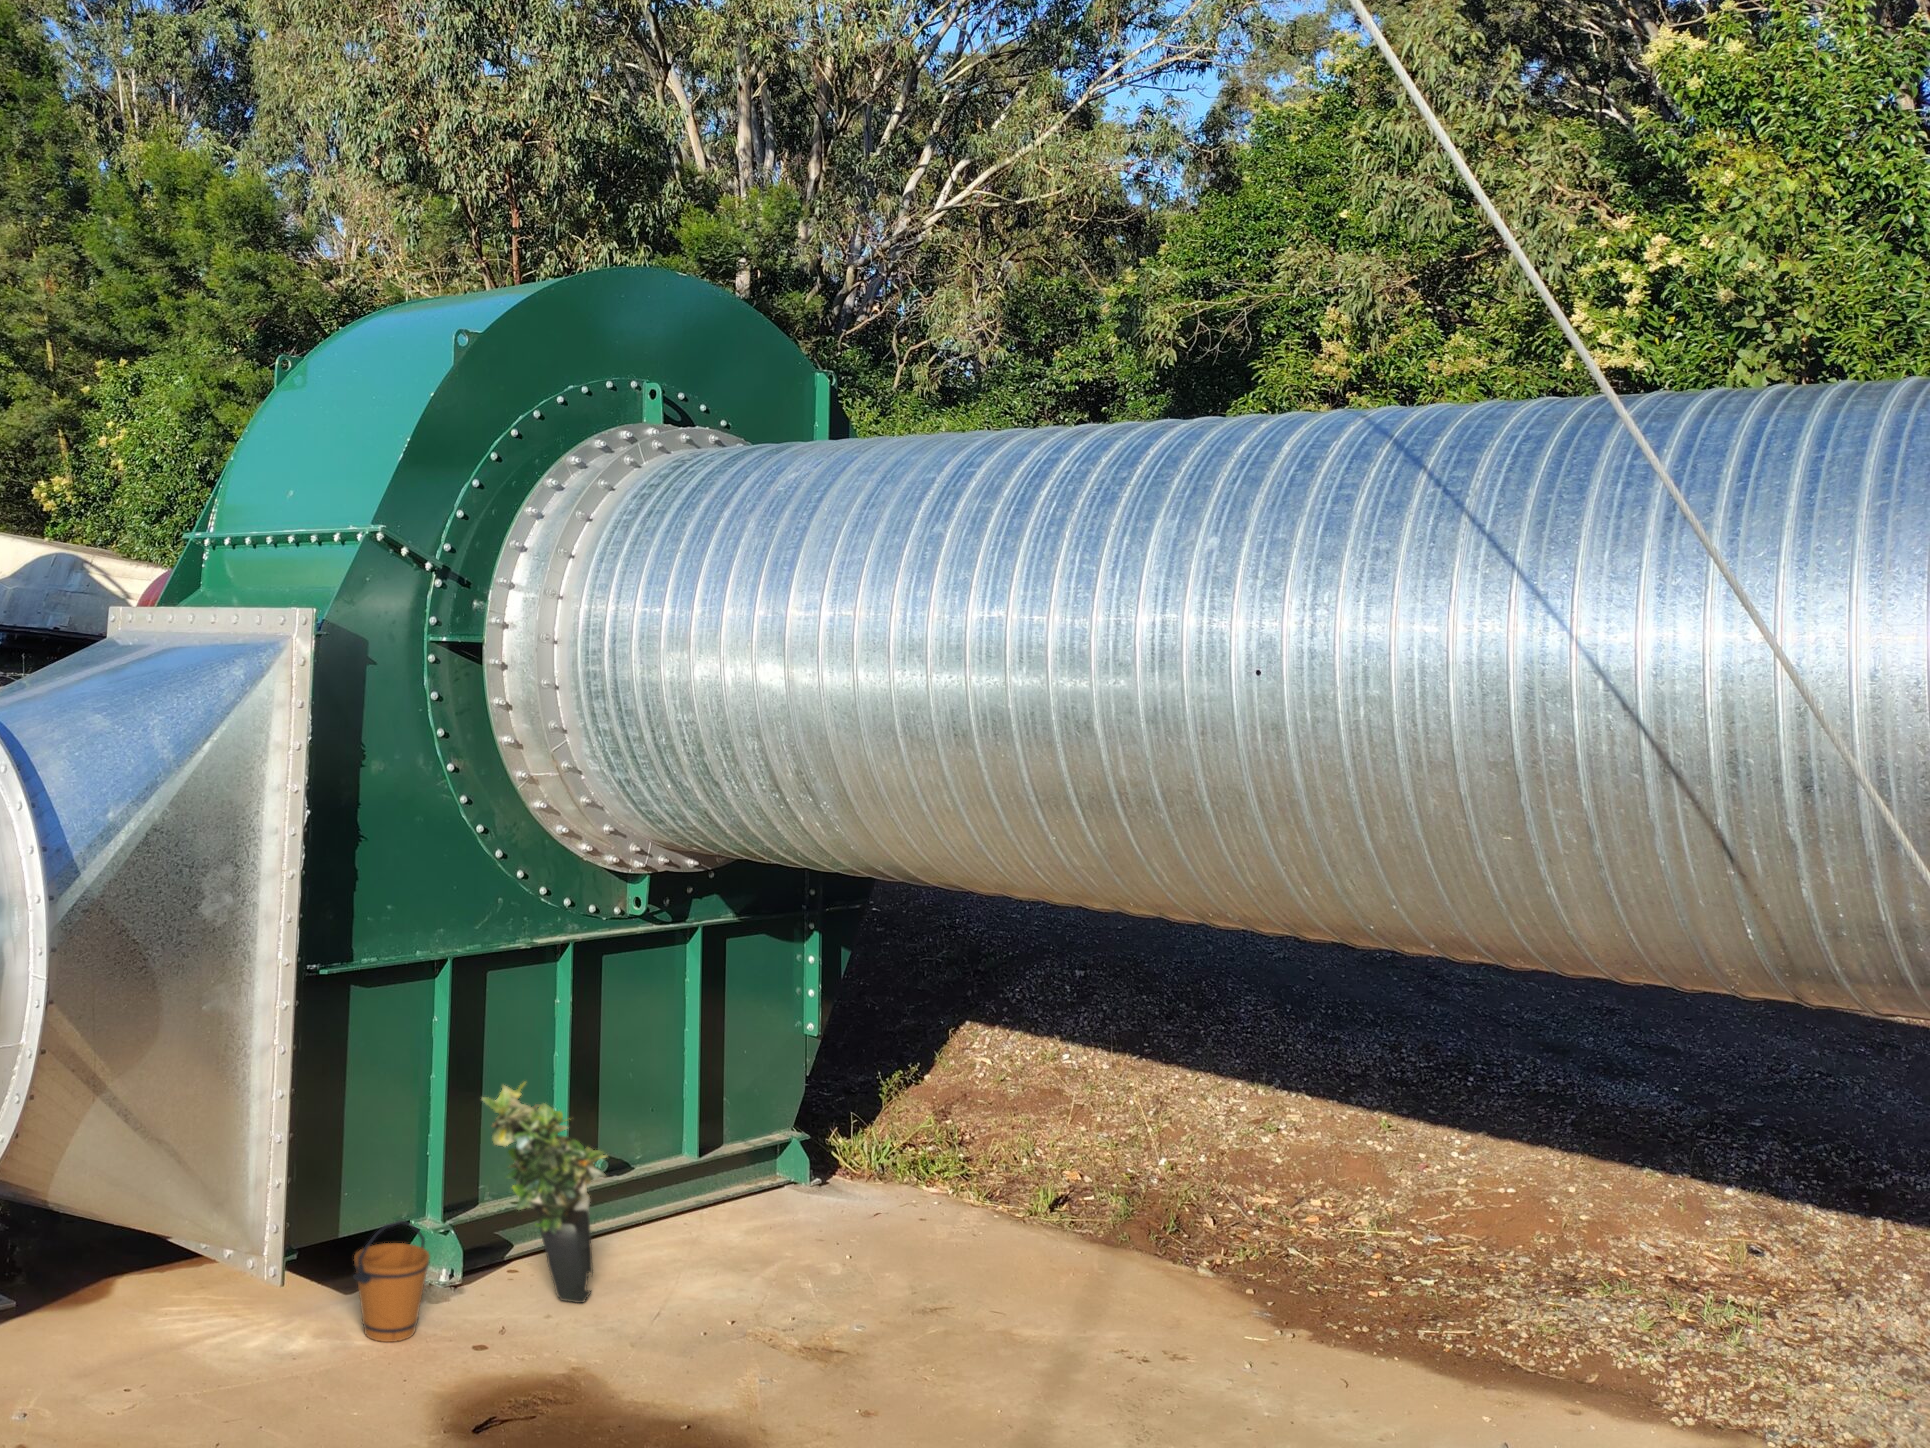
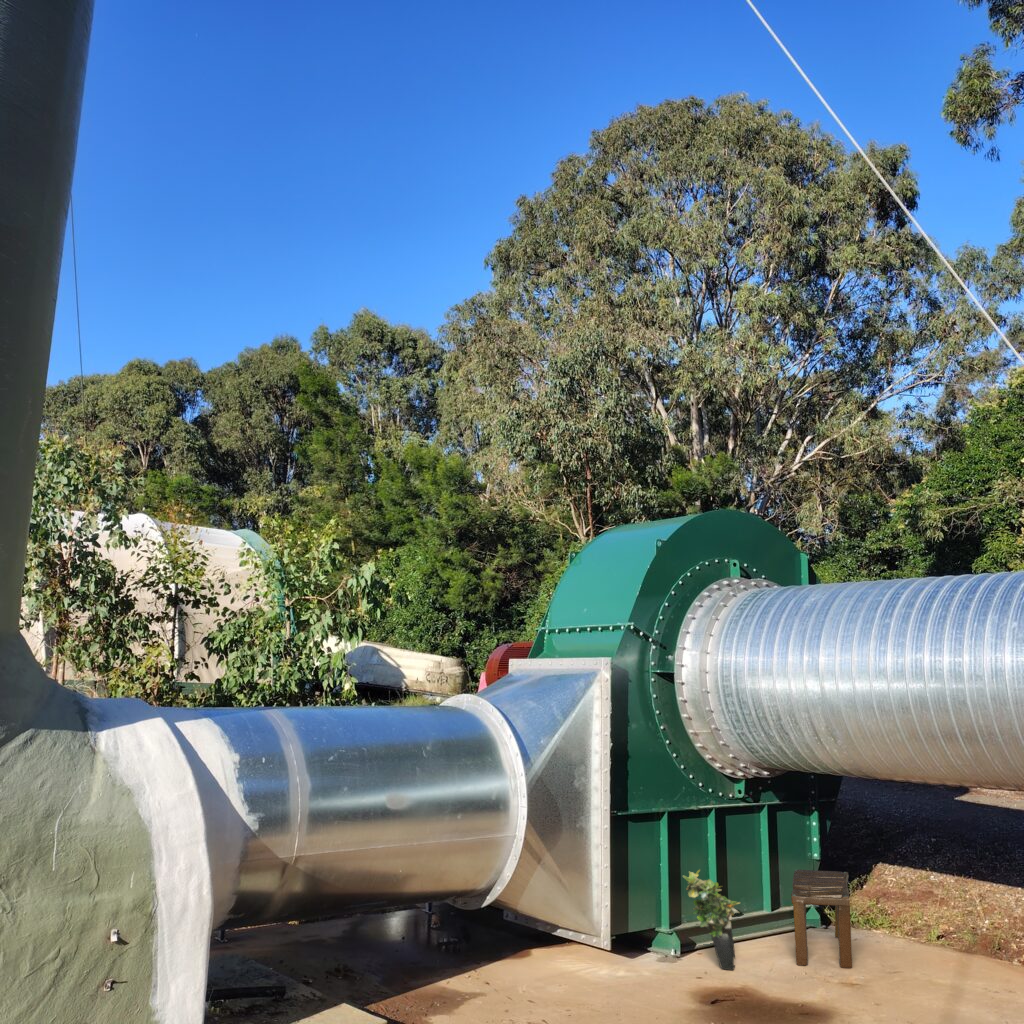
bench: none [727,1065,870,1289] -> present [791,870,852,968]
bucket: present [353,1221,430,1342] -> none [634,928,668,982]

